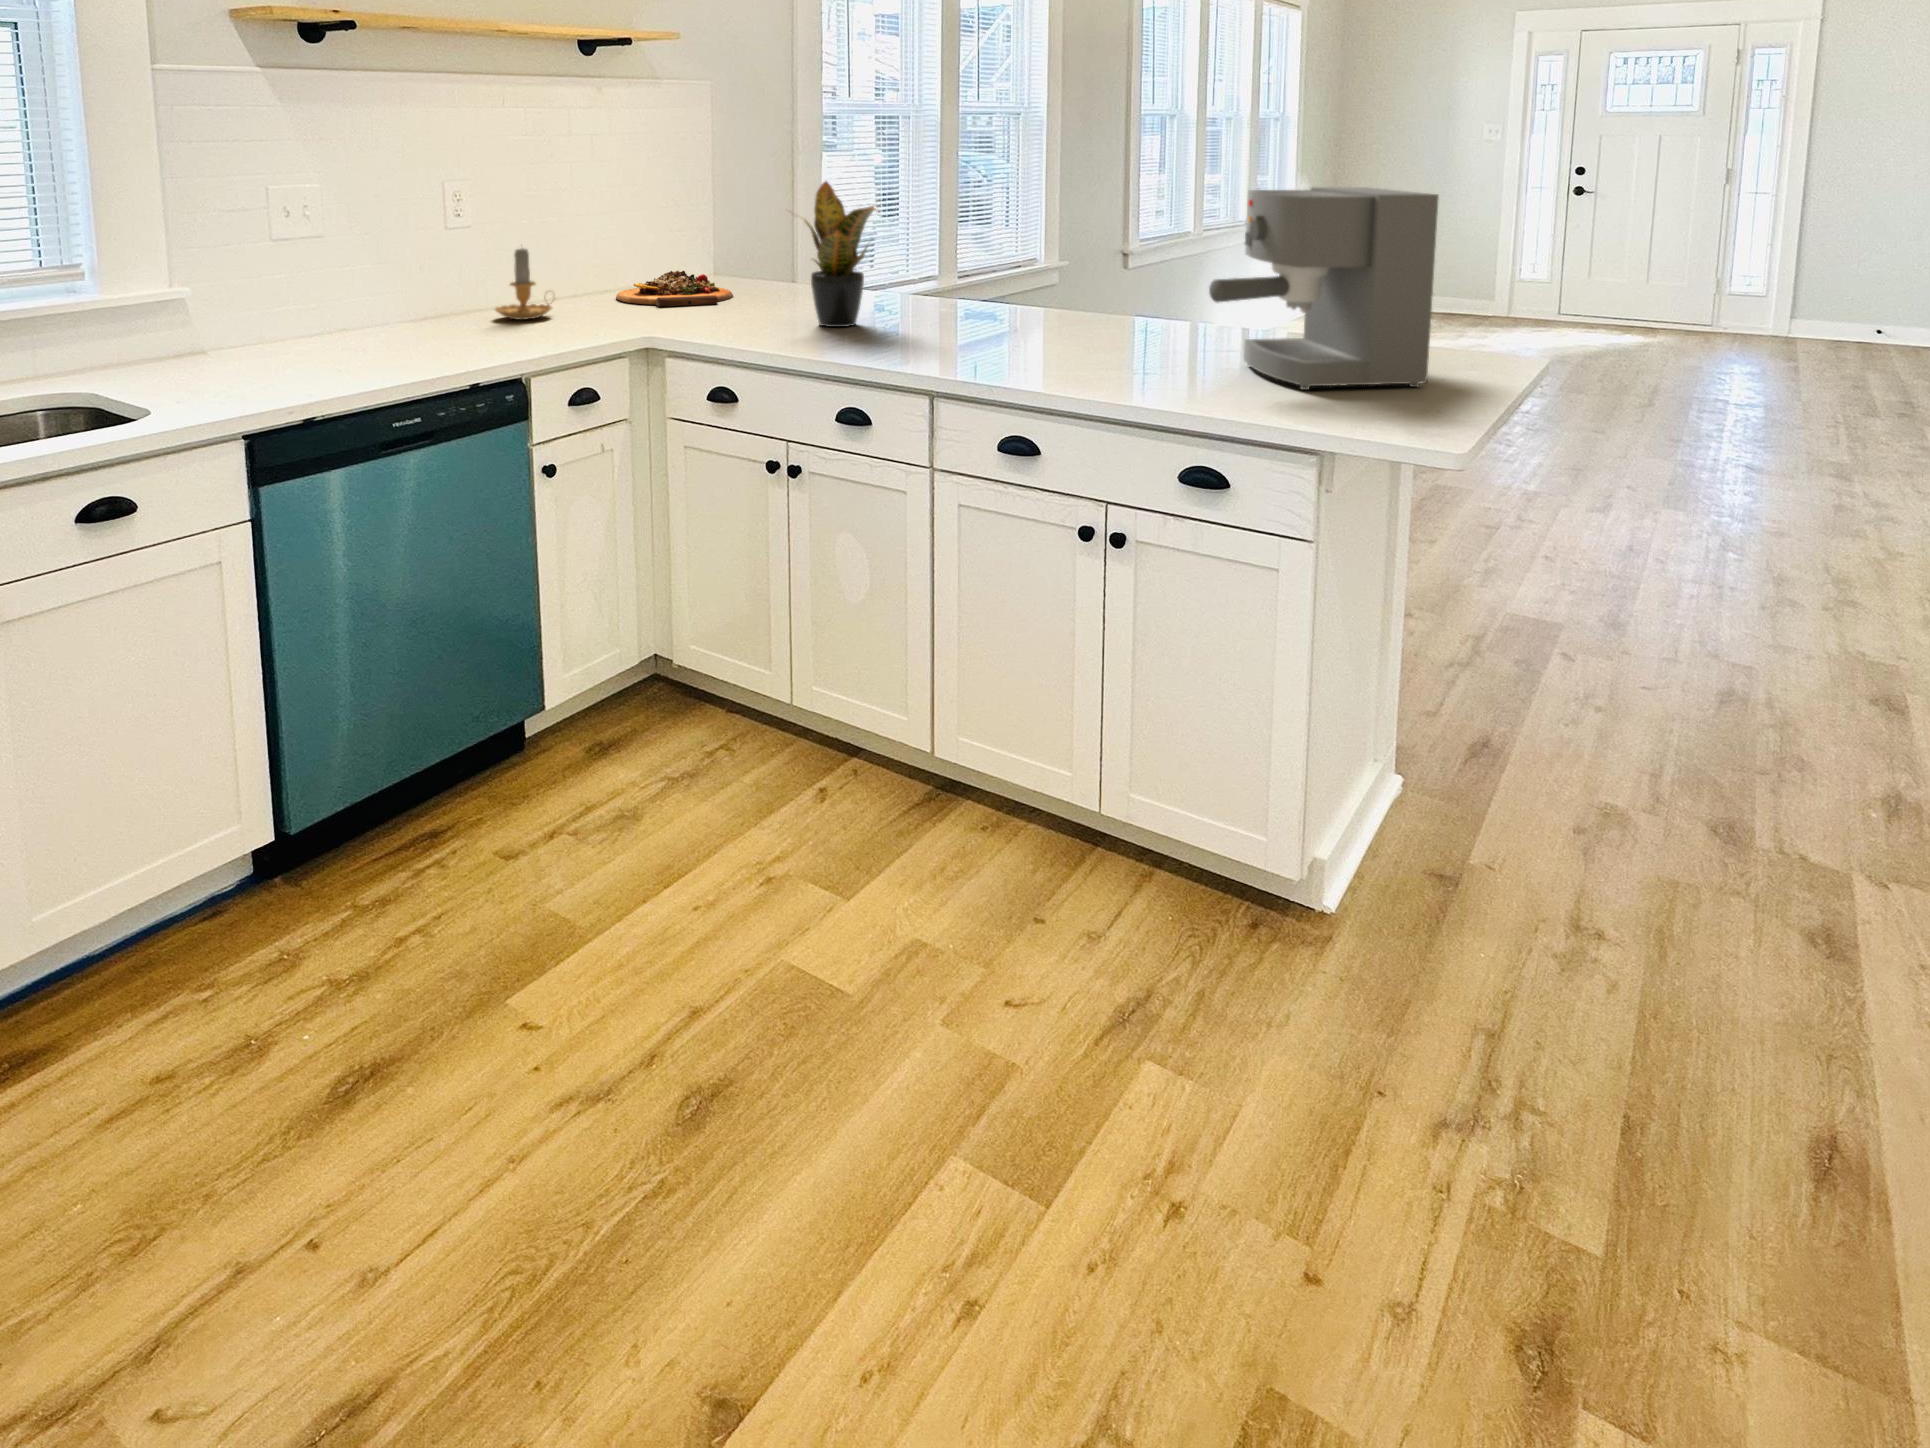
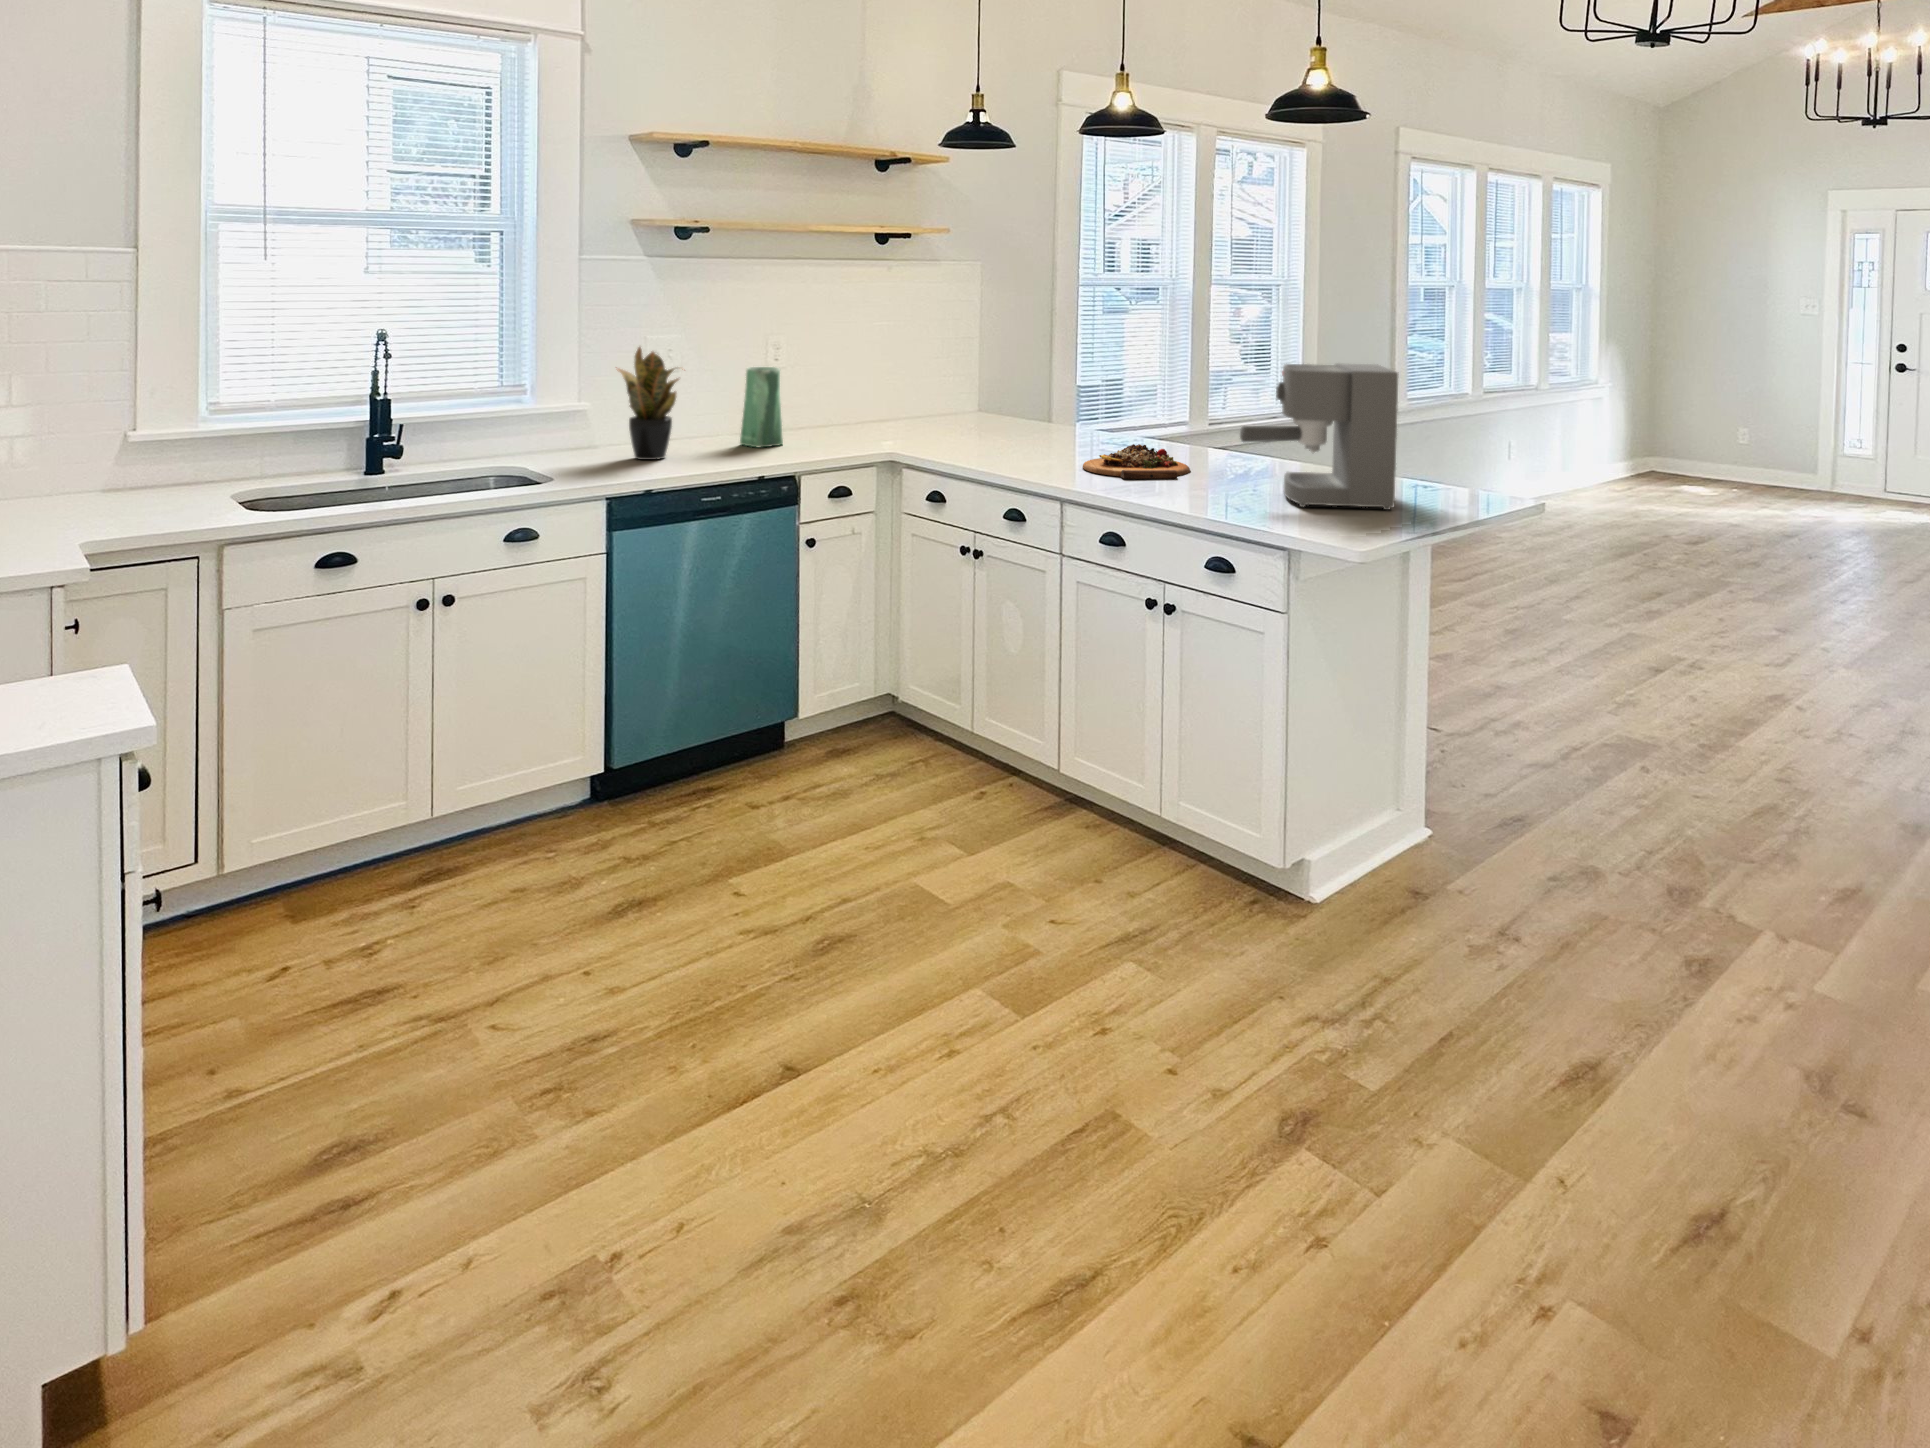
potted plant: present [790,181,876,327] -> present [616,347,683,460]
vase: none [420,224,484,340] -> present [740,367,783,448]
candle: present [495,248,552,320] -> none [797,383,842,437]
cutting board: present [616,271,733,307] -> present [1083,444,1191,479]

